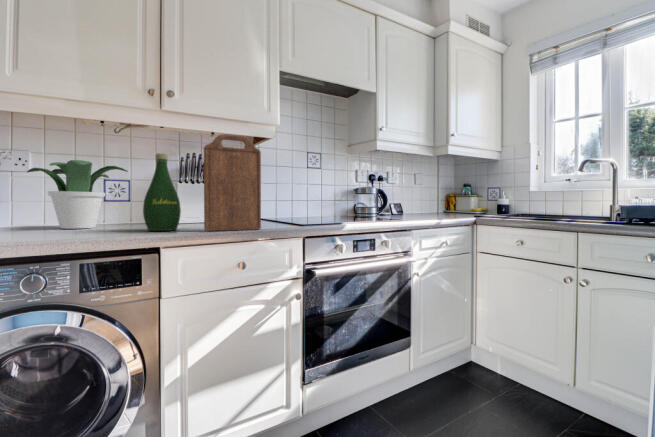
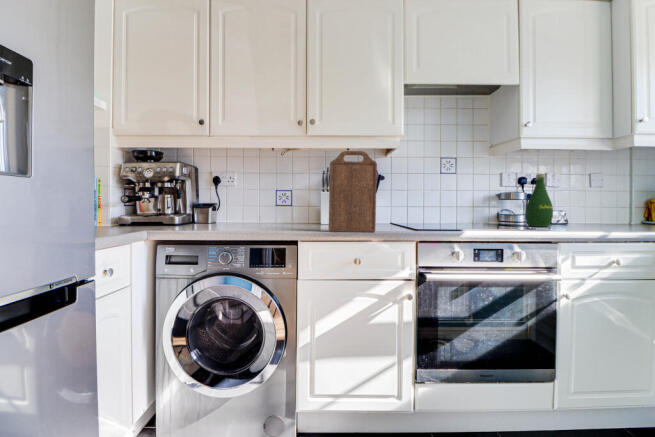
bottle: present [143,153,181,231] -> present [525,174,553,227]
potted plant: present [27,160,128,229] -> none [228,177,285,225]

